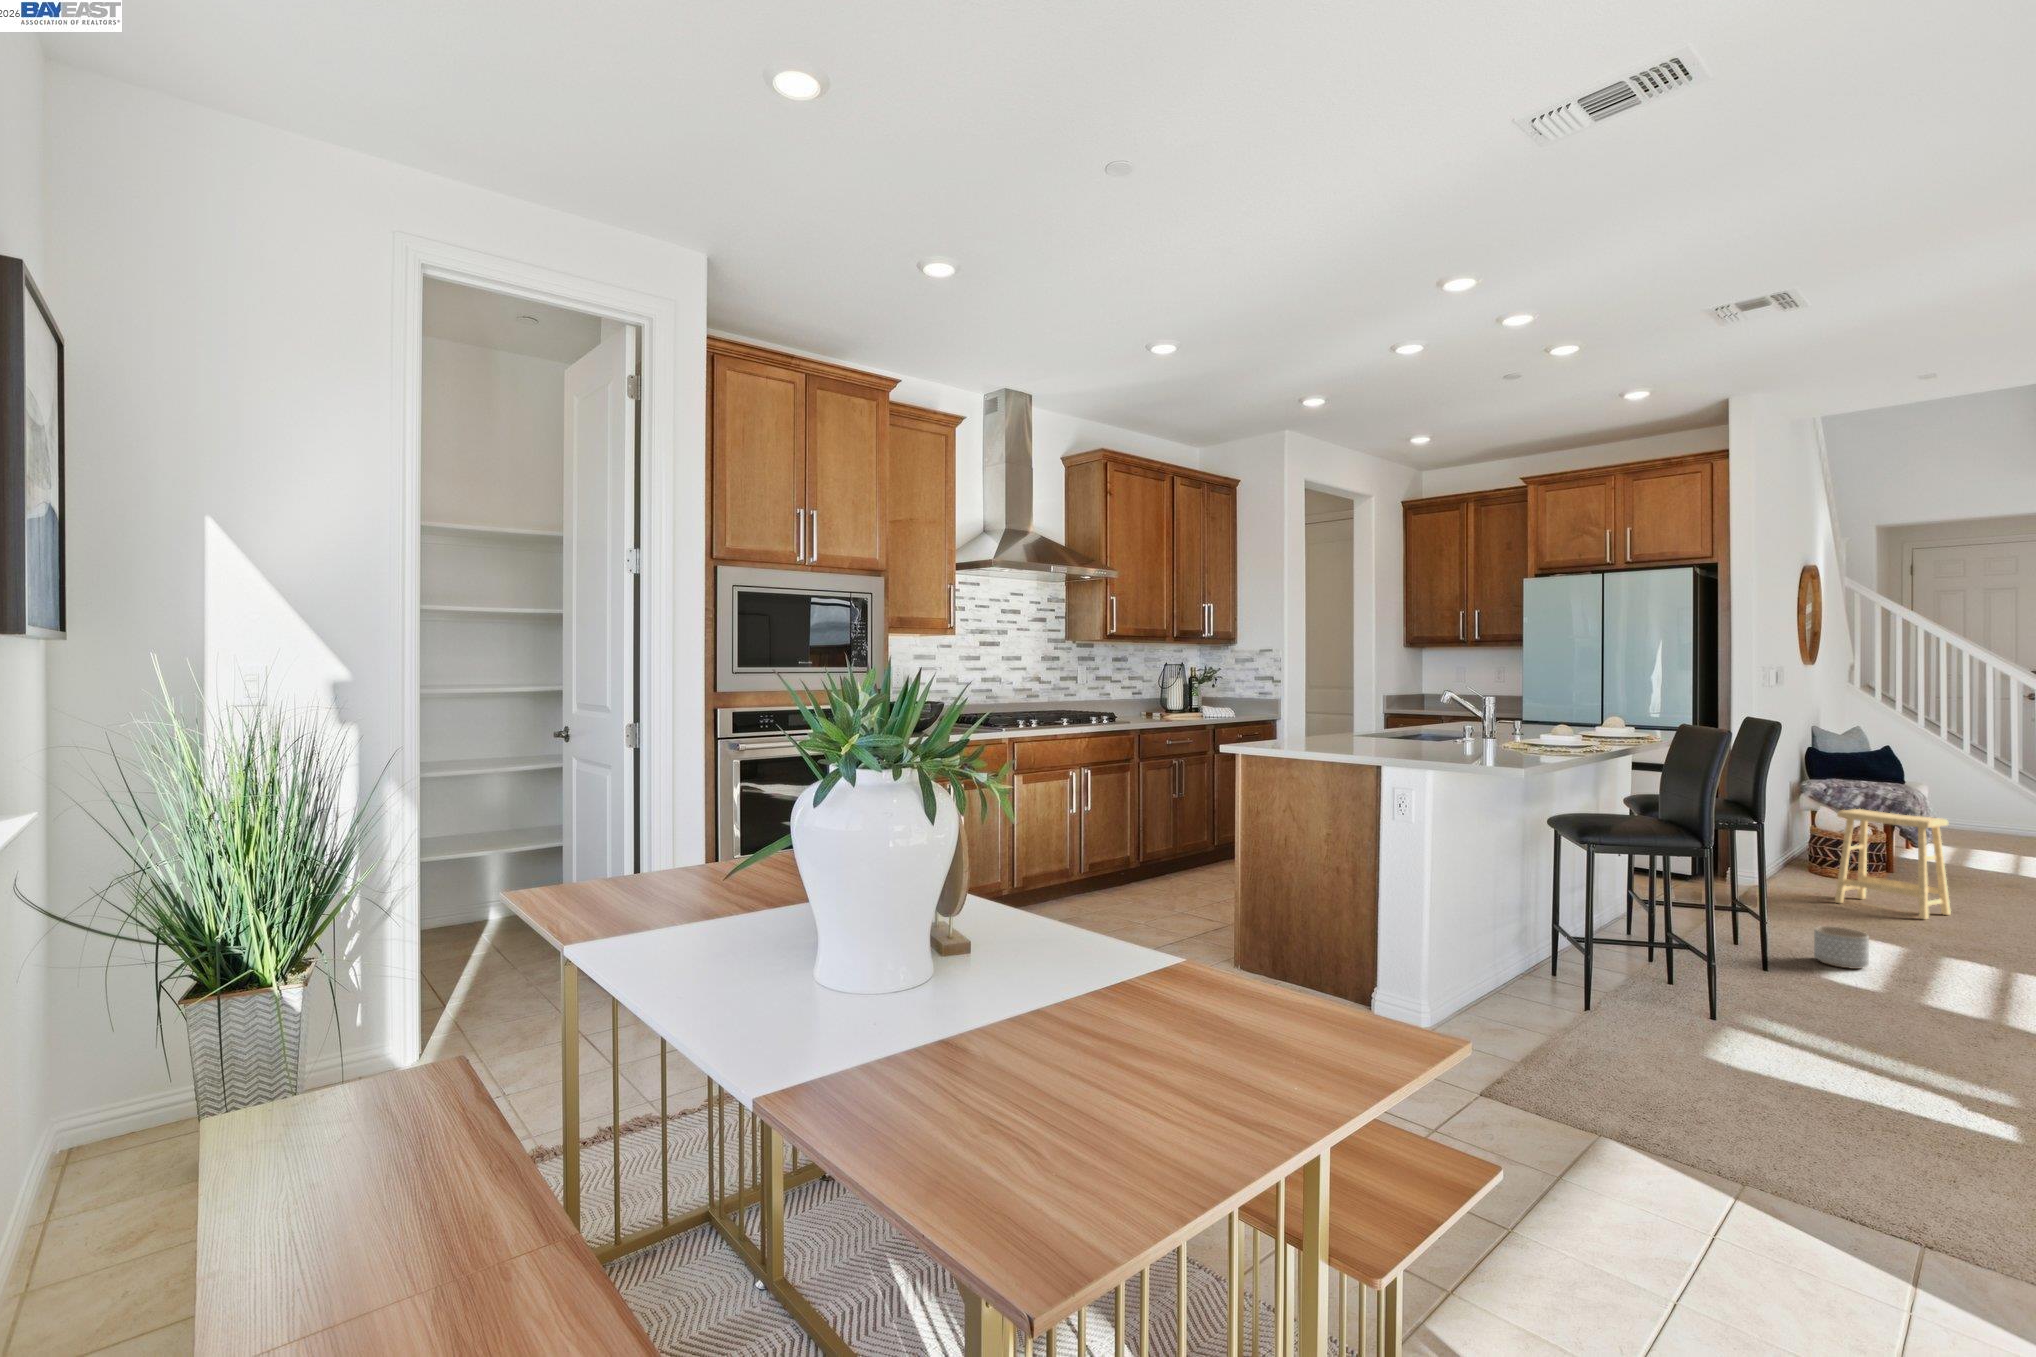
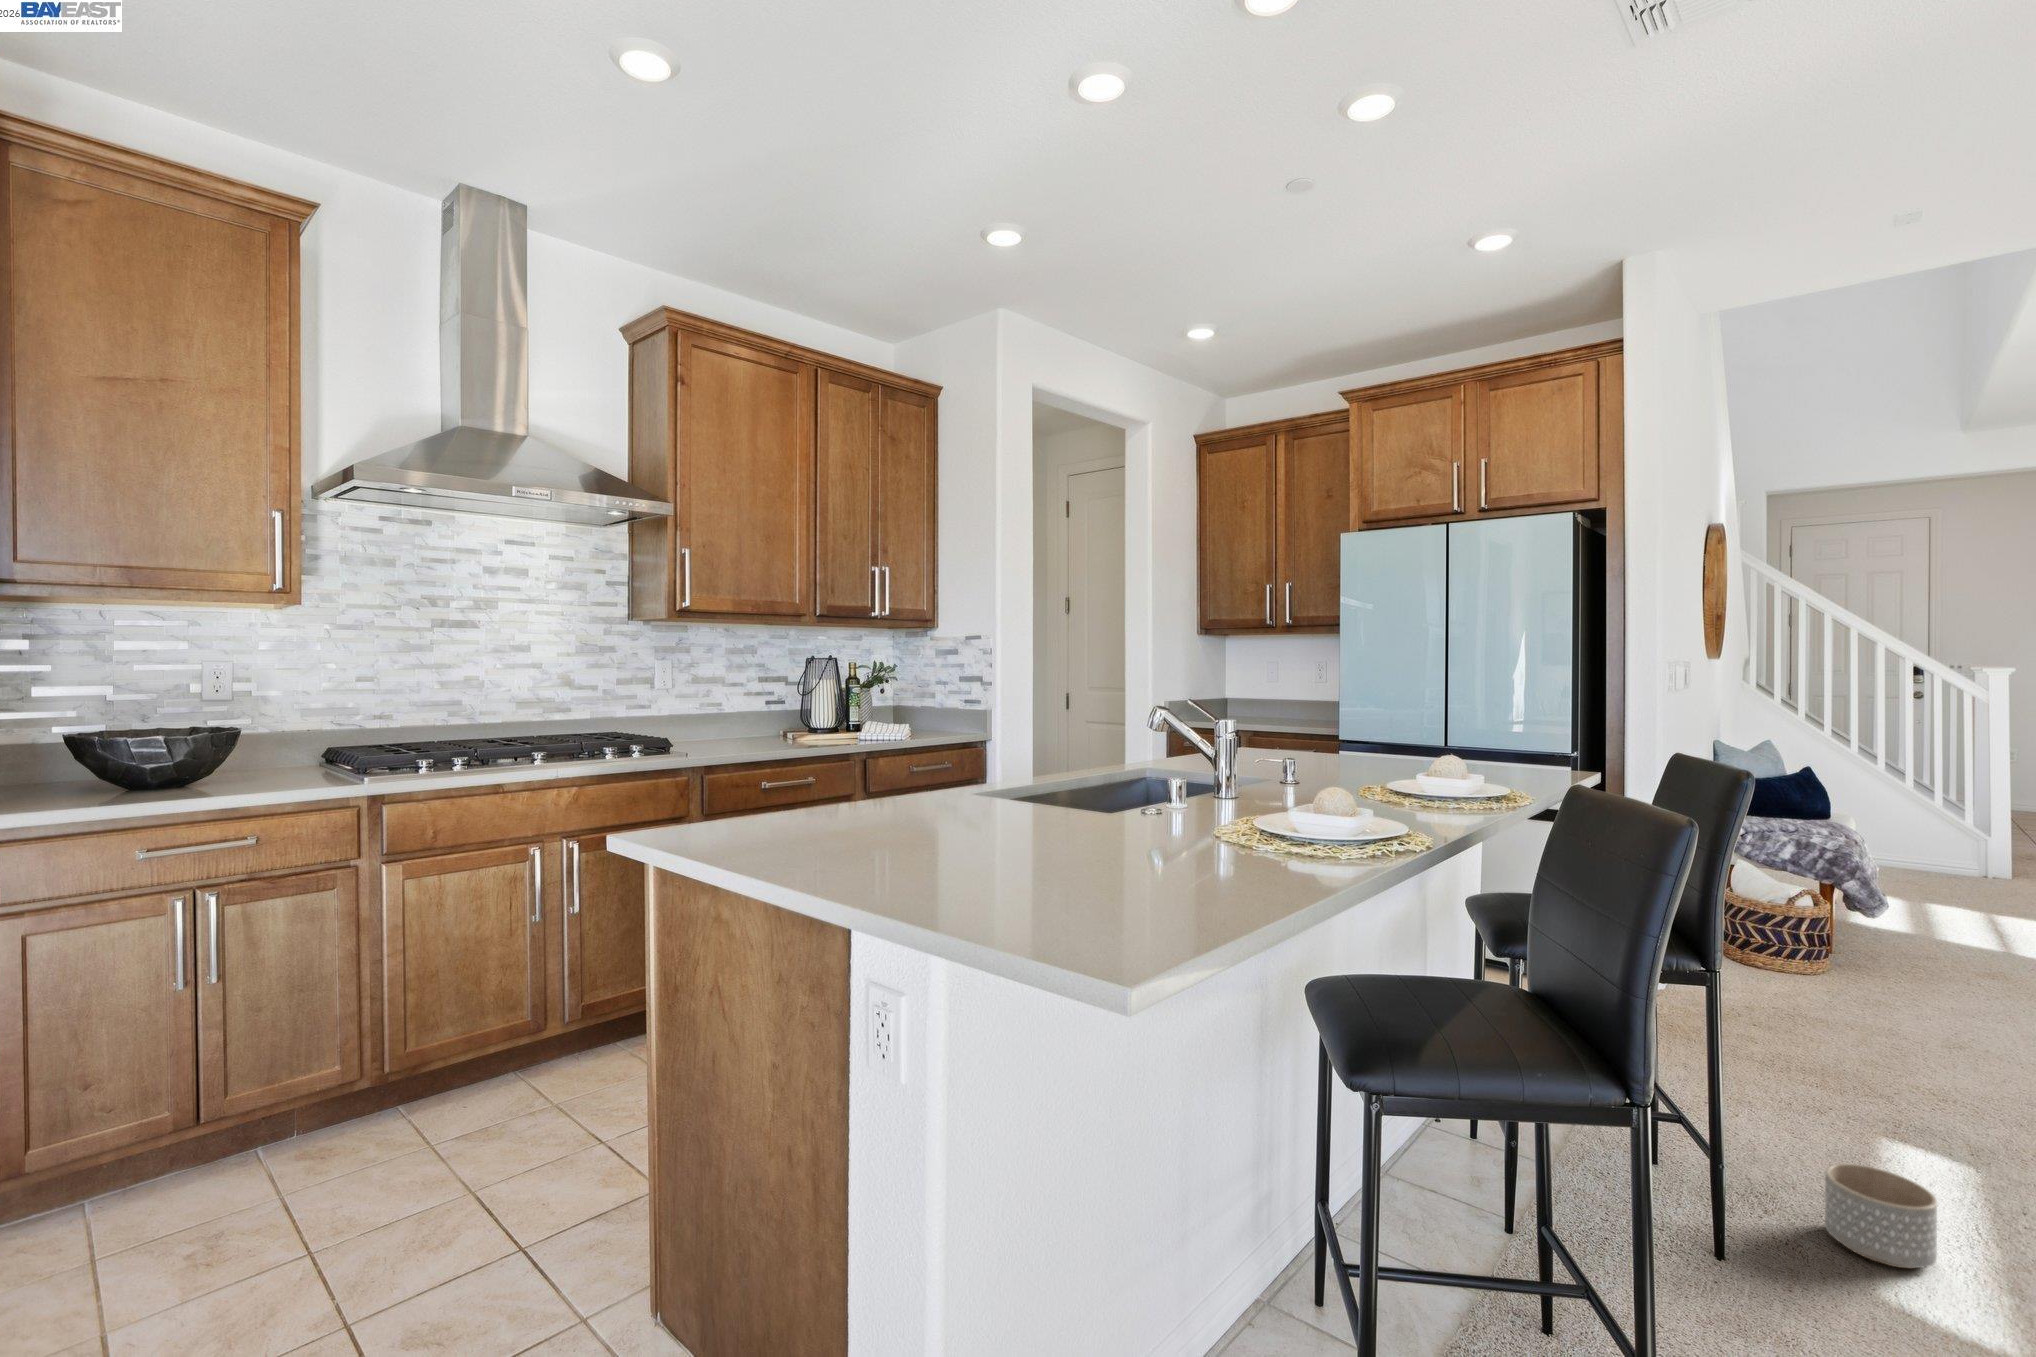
footstool: present [1835,809,1951,920] -> none [1790,885,1973,1080]

